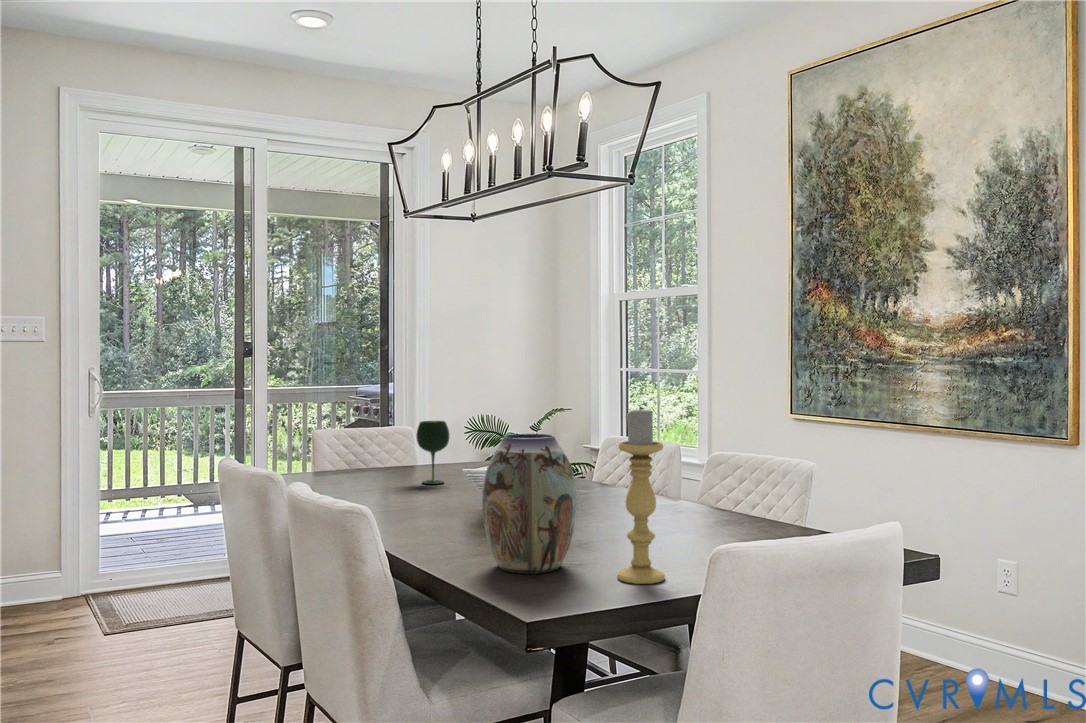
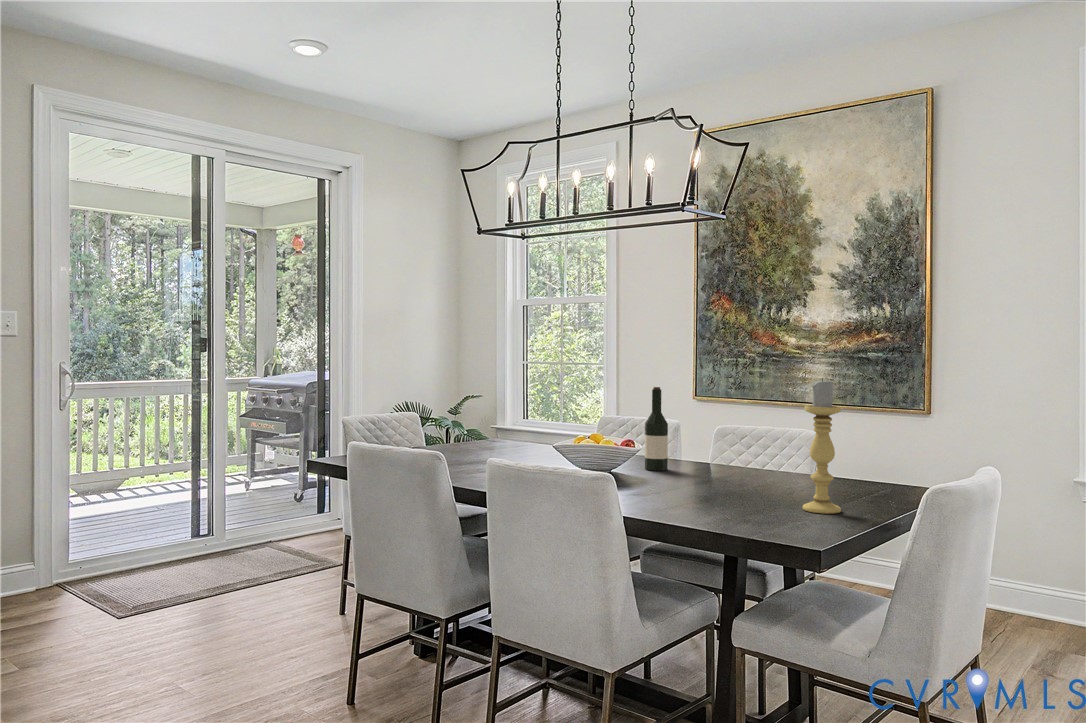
wine bottle: none [579,408,607,511] -> present [645,387,668,471]
wine glass: present [416,421,450,484] -> none [461,402,490,457]
vase: present [482,434,576,574] -> none [689,402,766,513]

